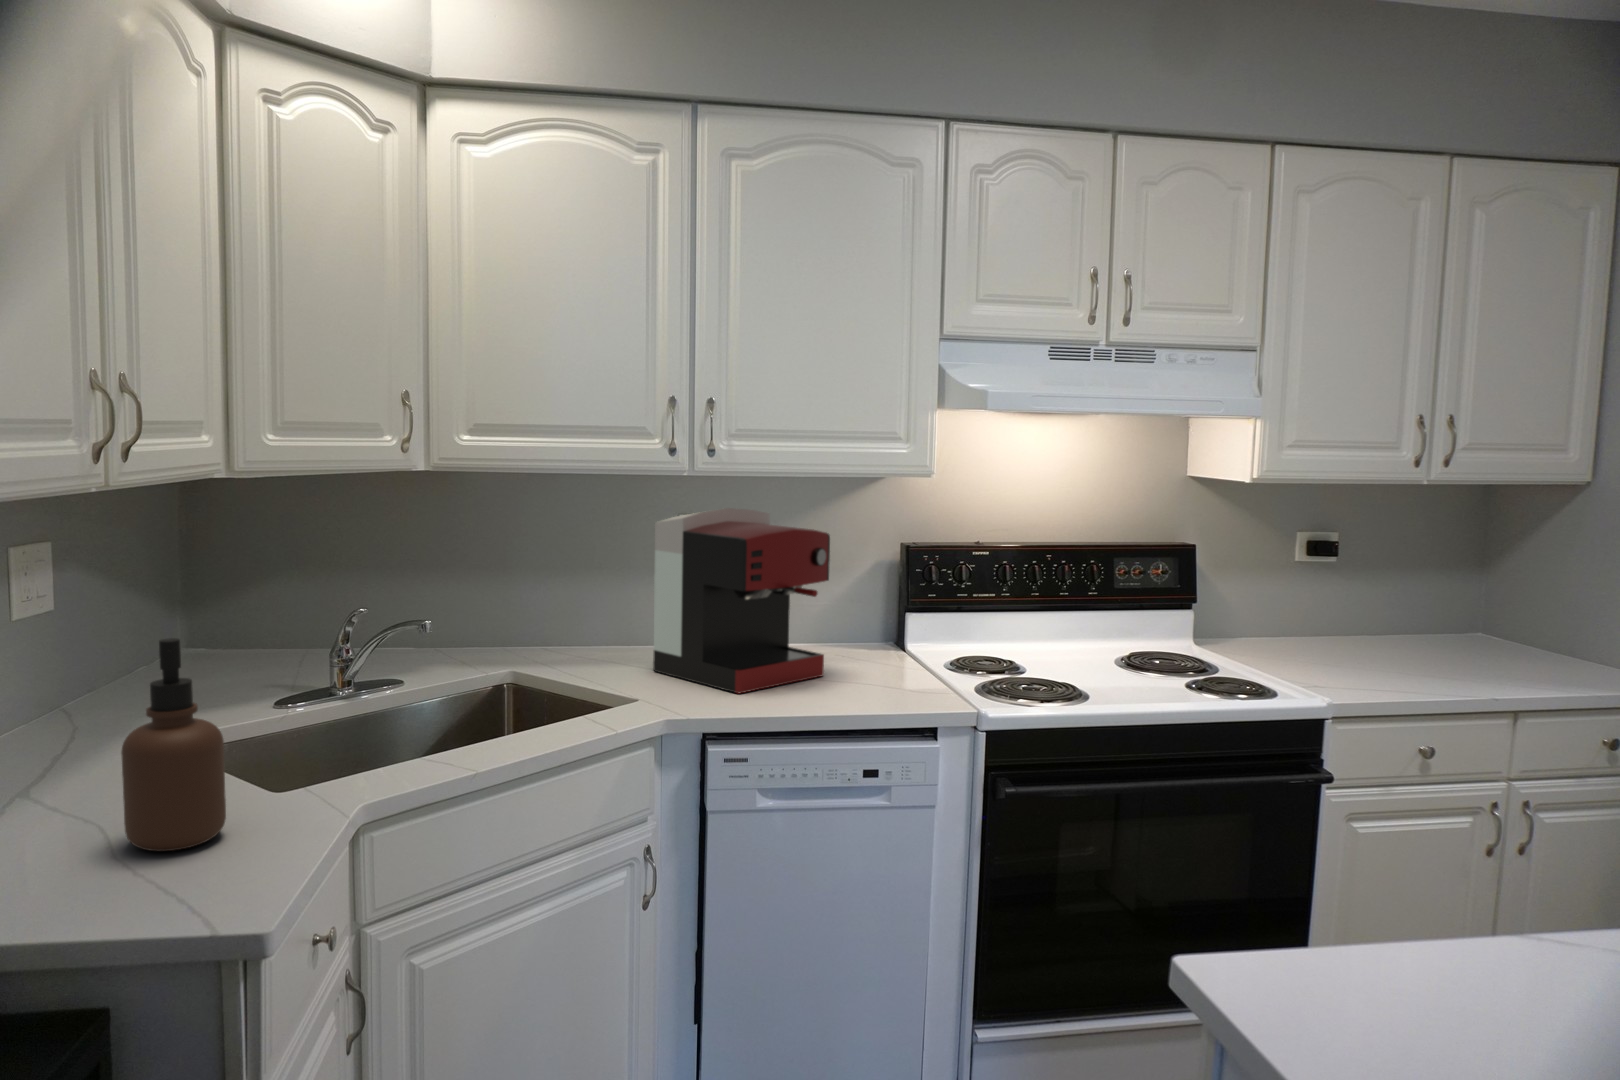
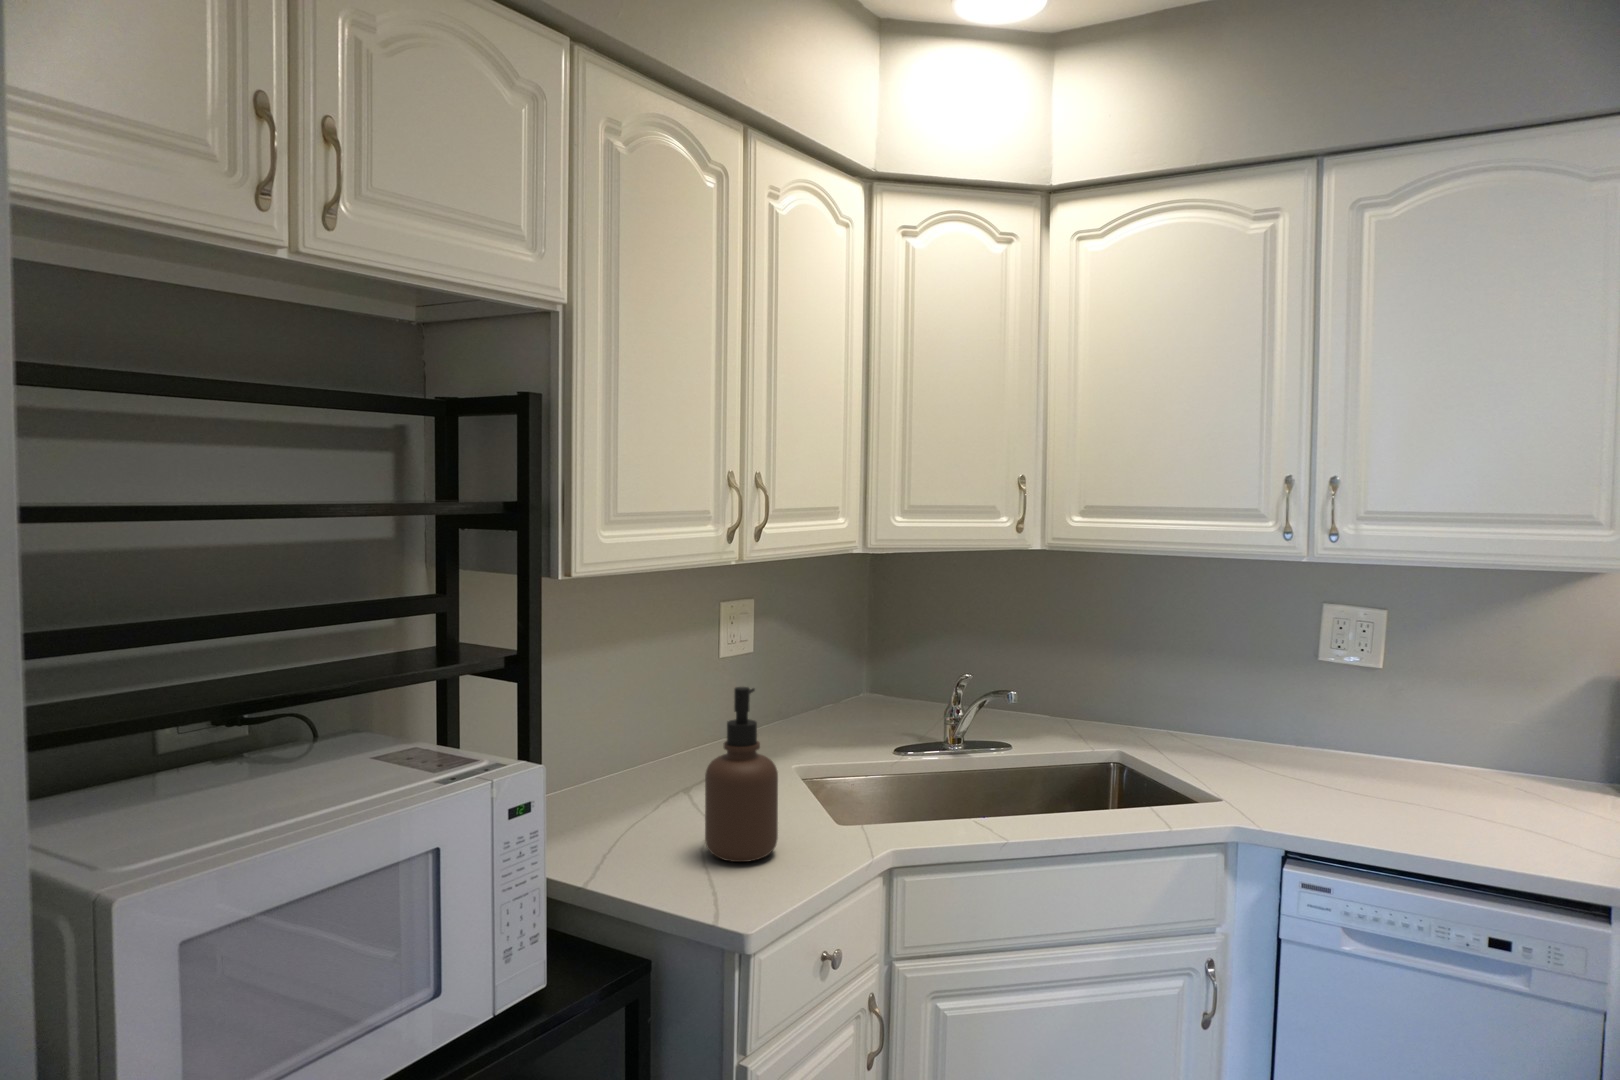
coffee maker: present [653,508,830,694] -> none [1266,599,1496,815]

